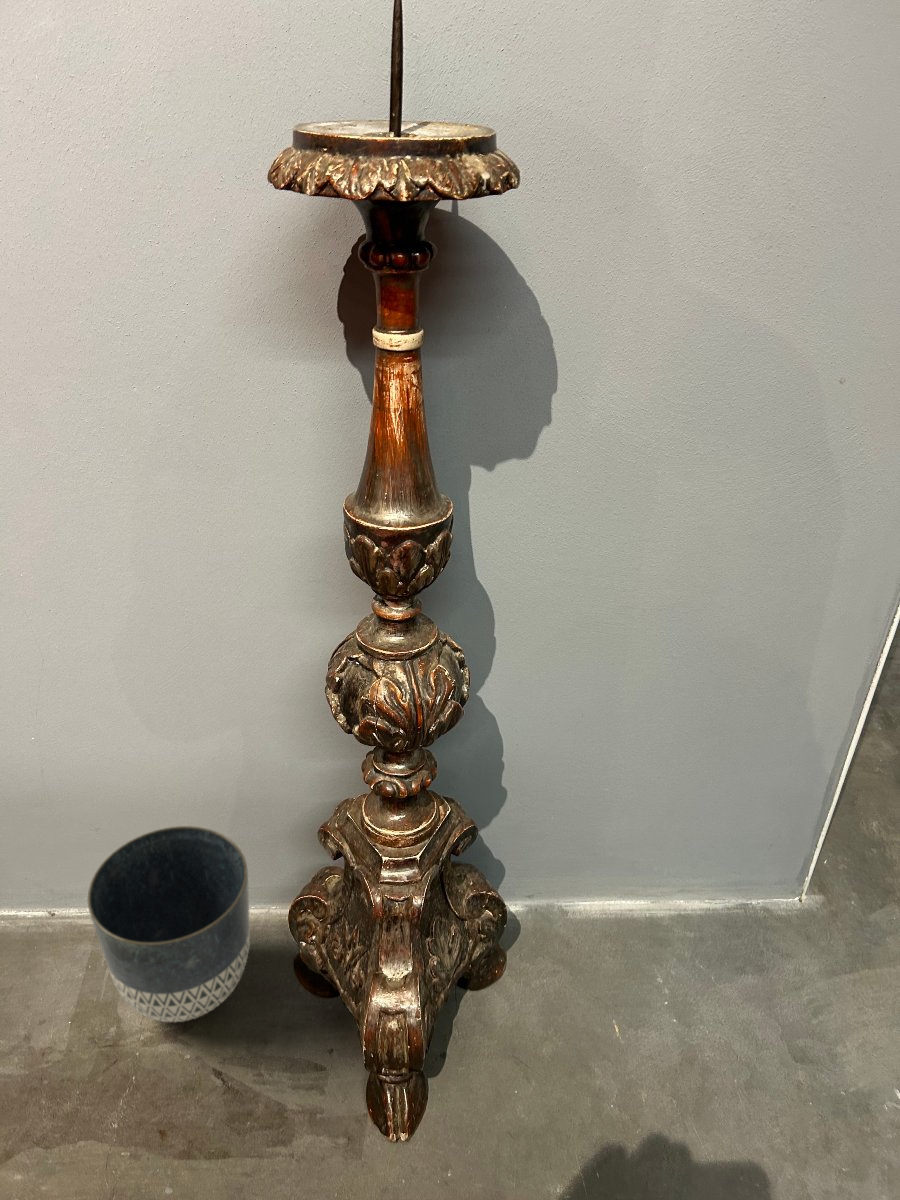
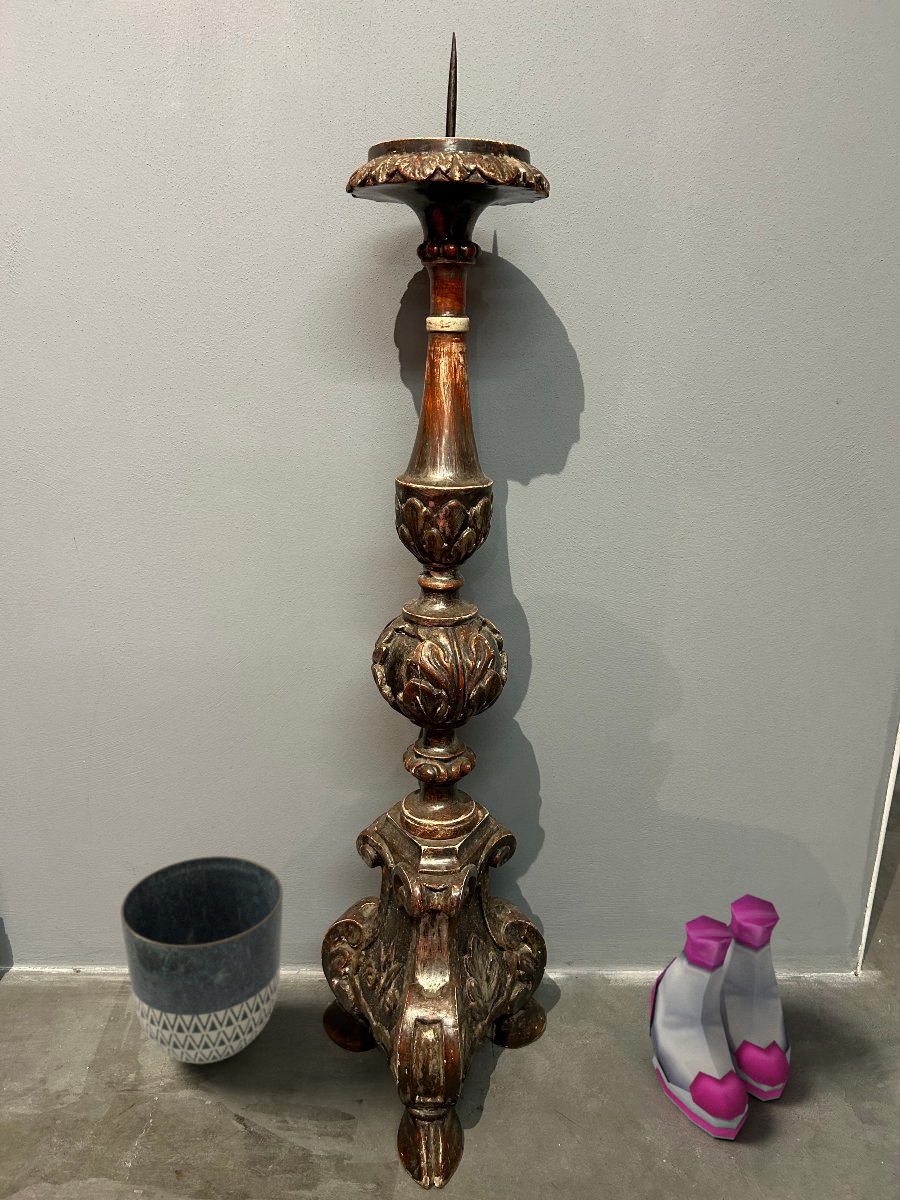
boots: none [601,860,731,1081] -> present [649,894,791,1140]

